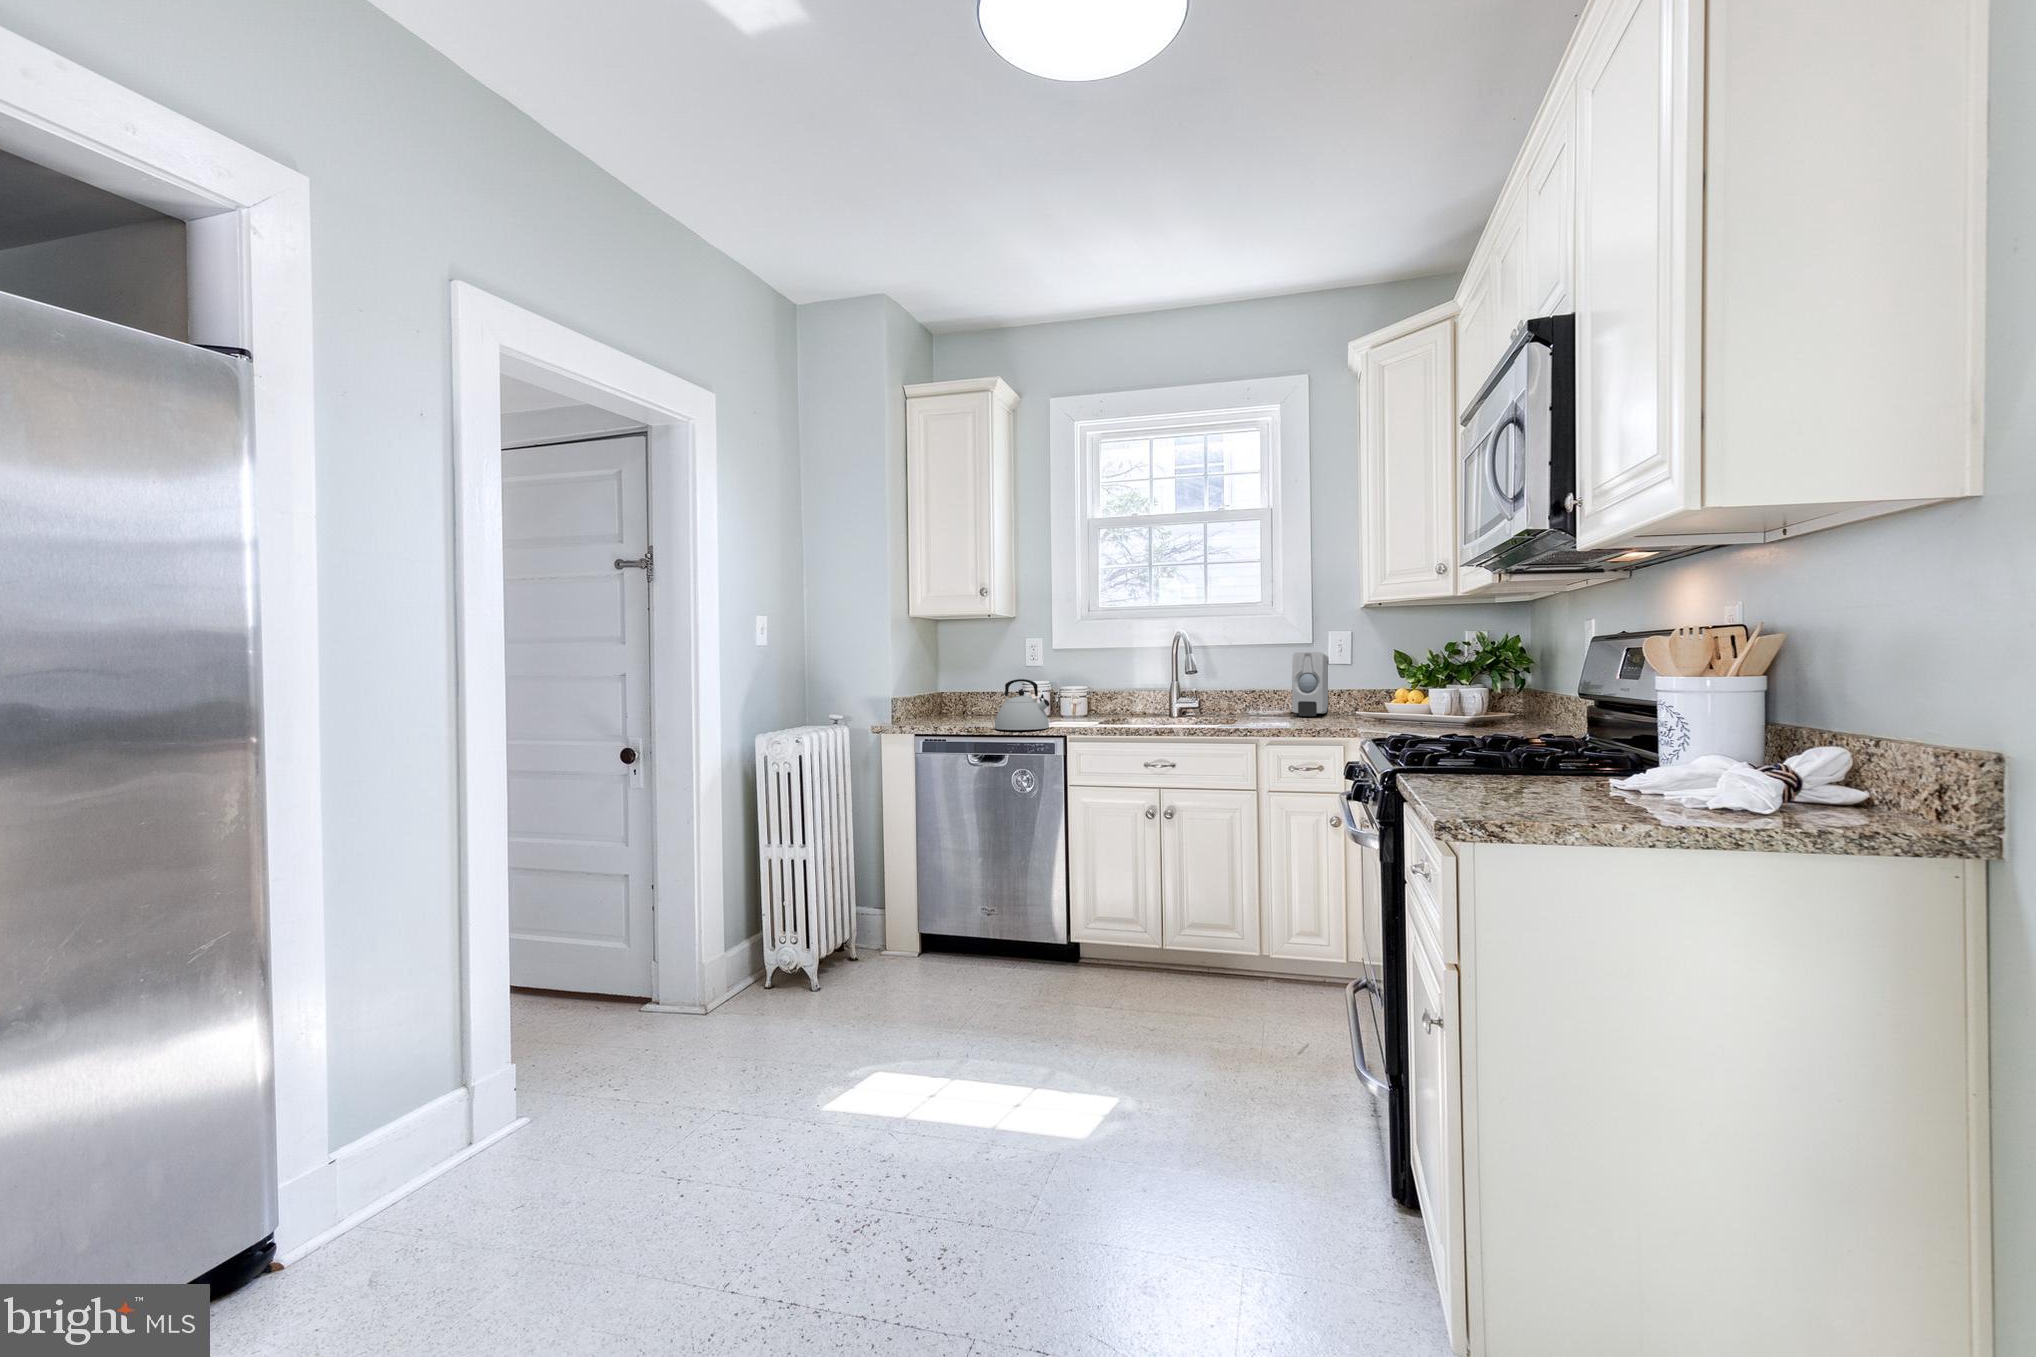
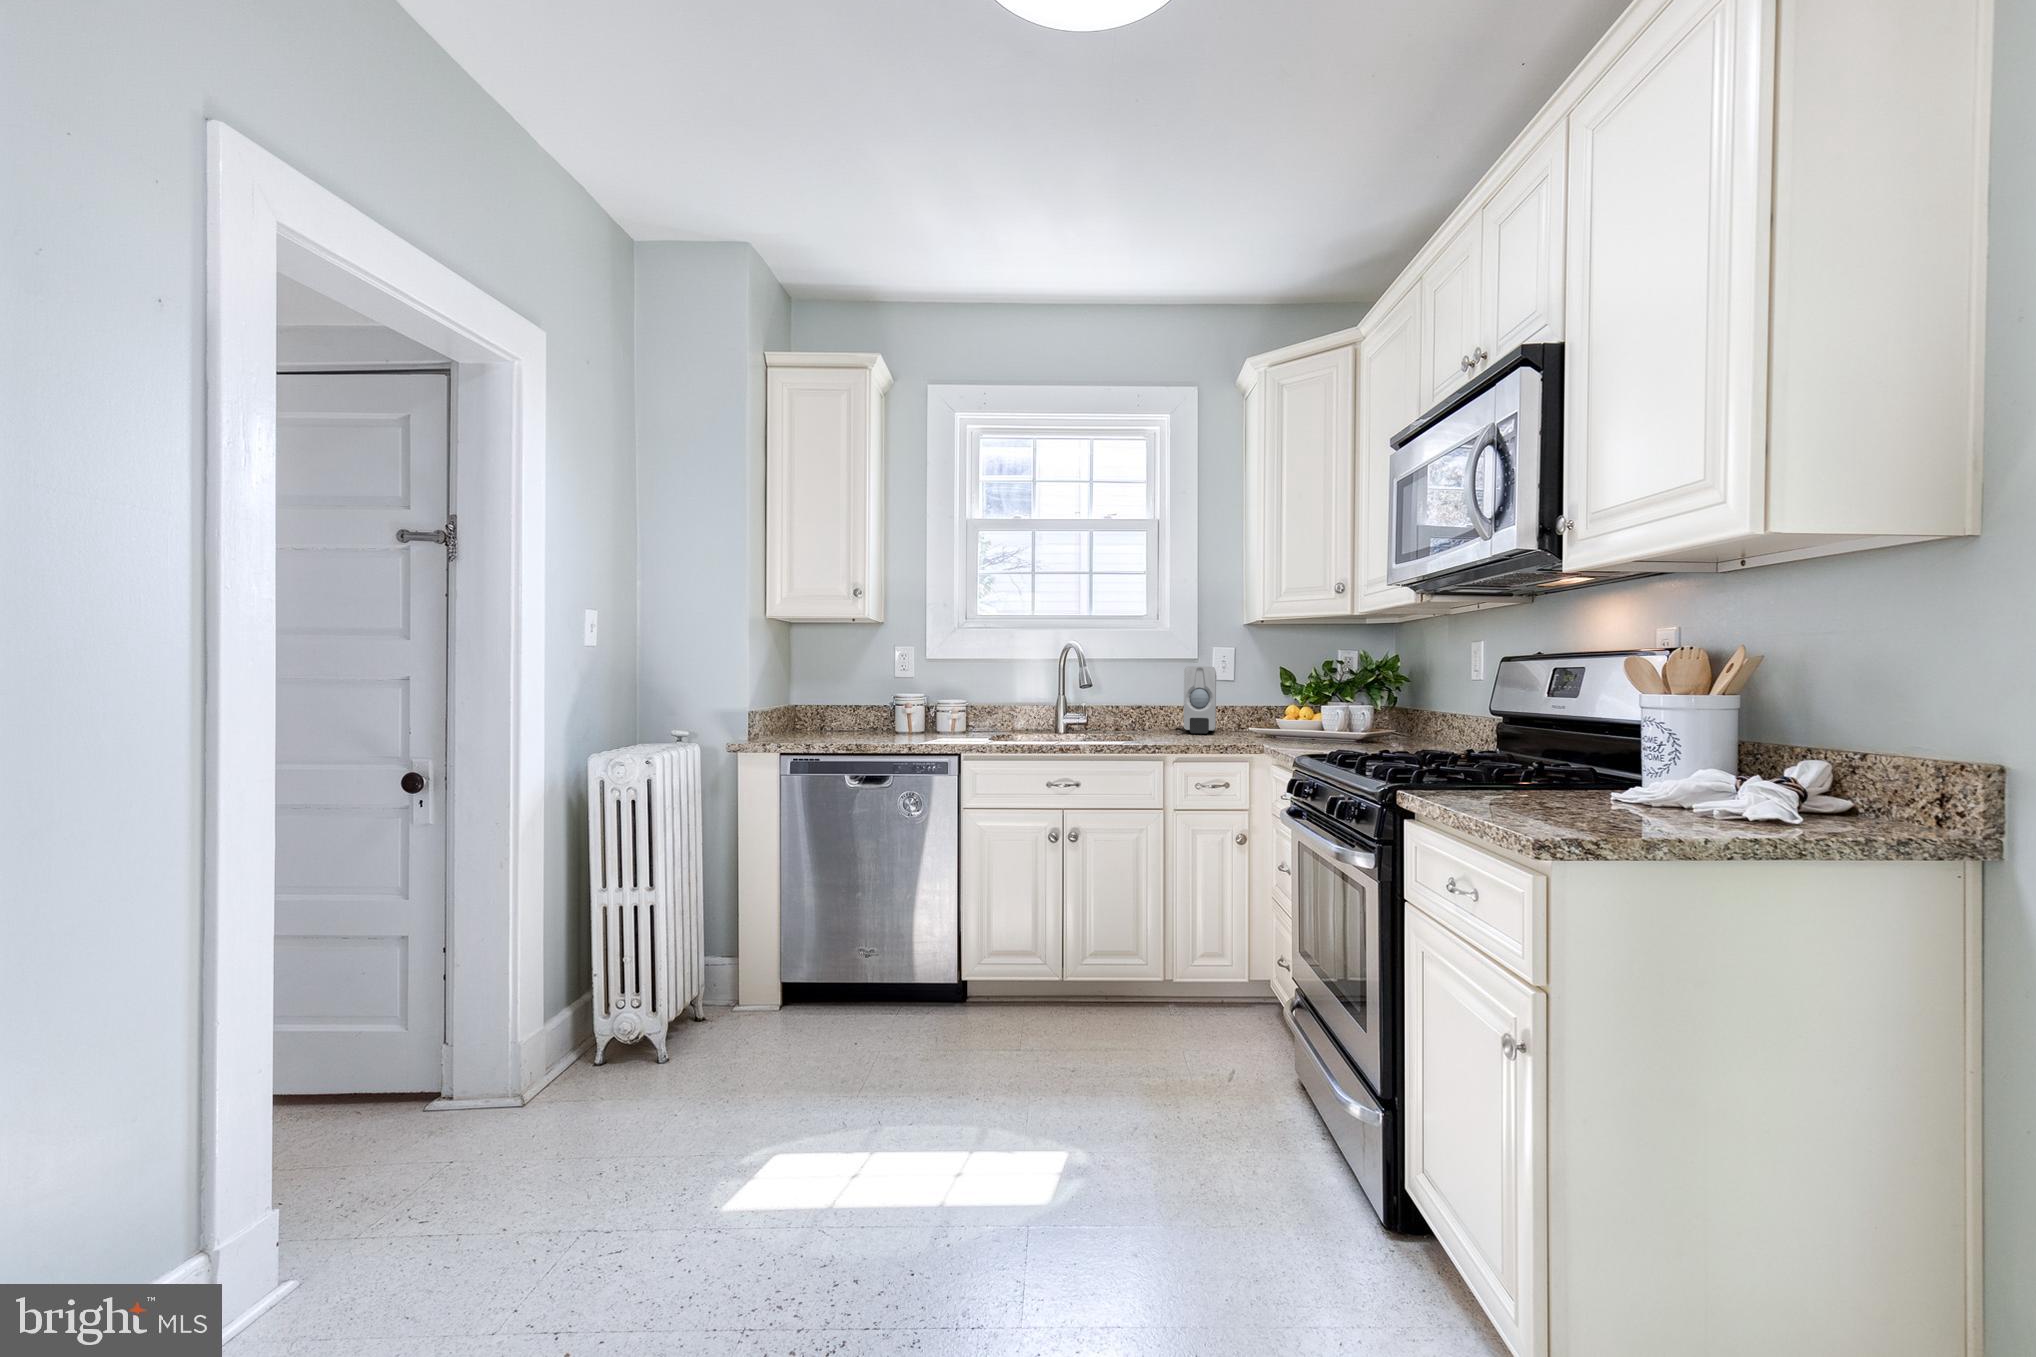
kettle: present [994,679,1050,730] -> none [873,690,938,748]

